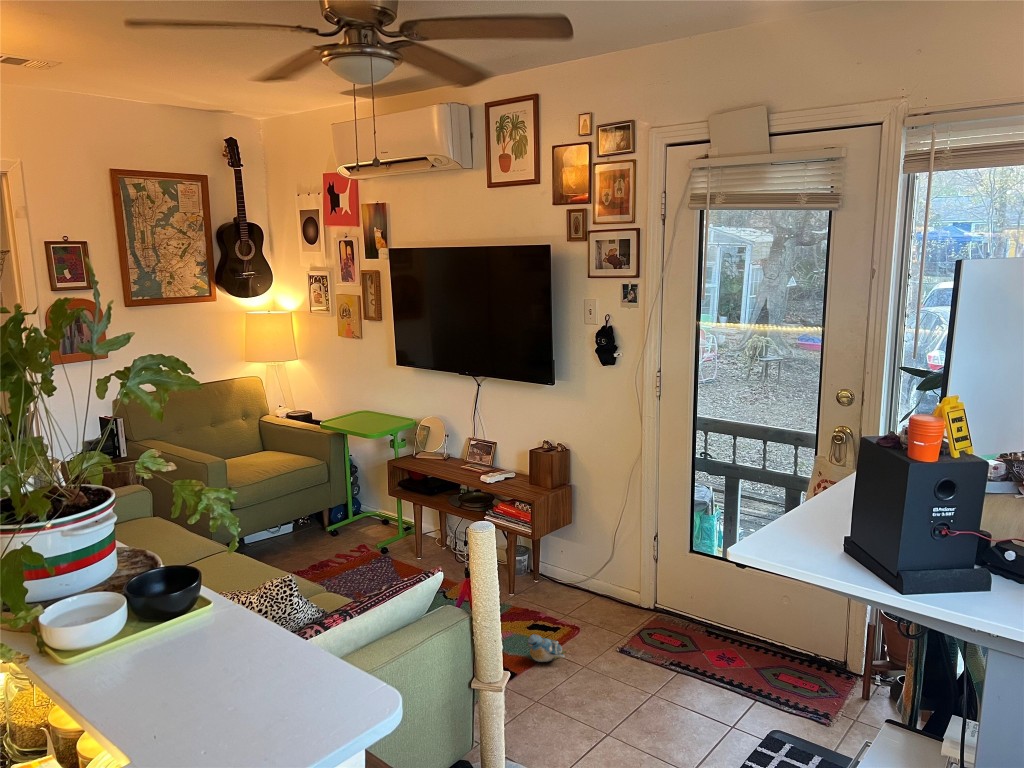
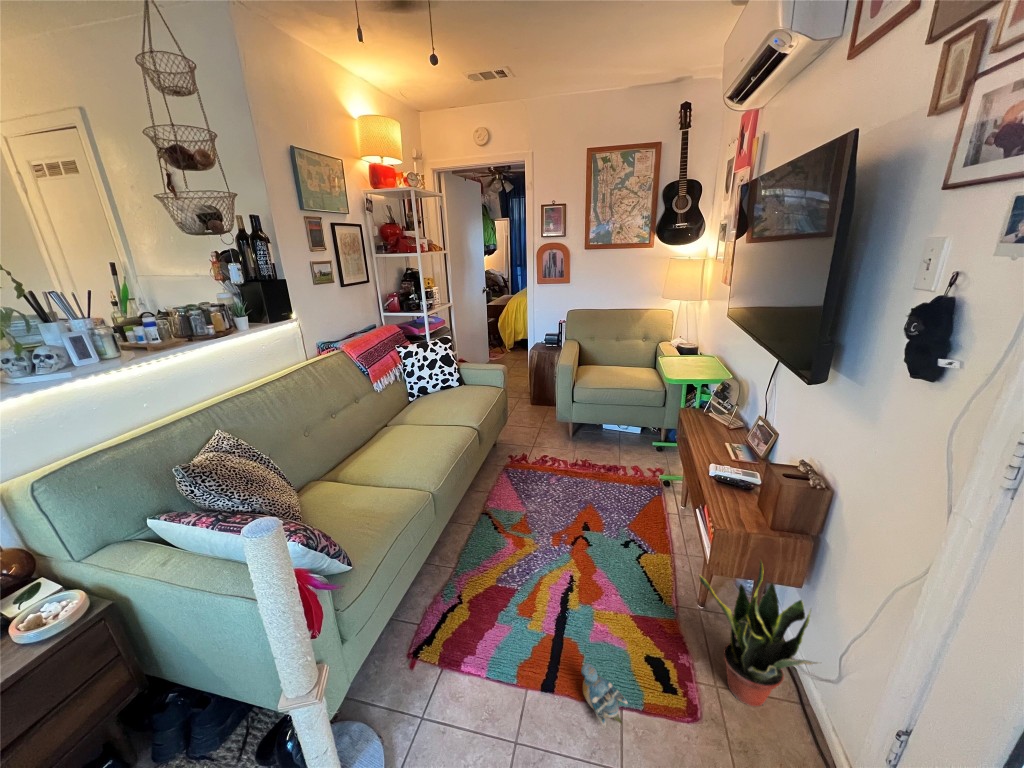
potted plant: none [539,510,612,610] -> present [699,561,818,707]

